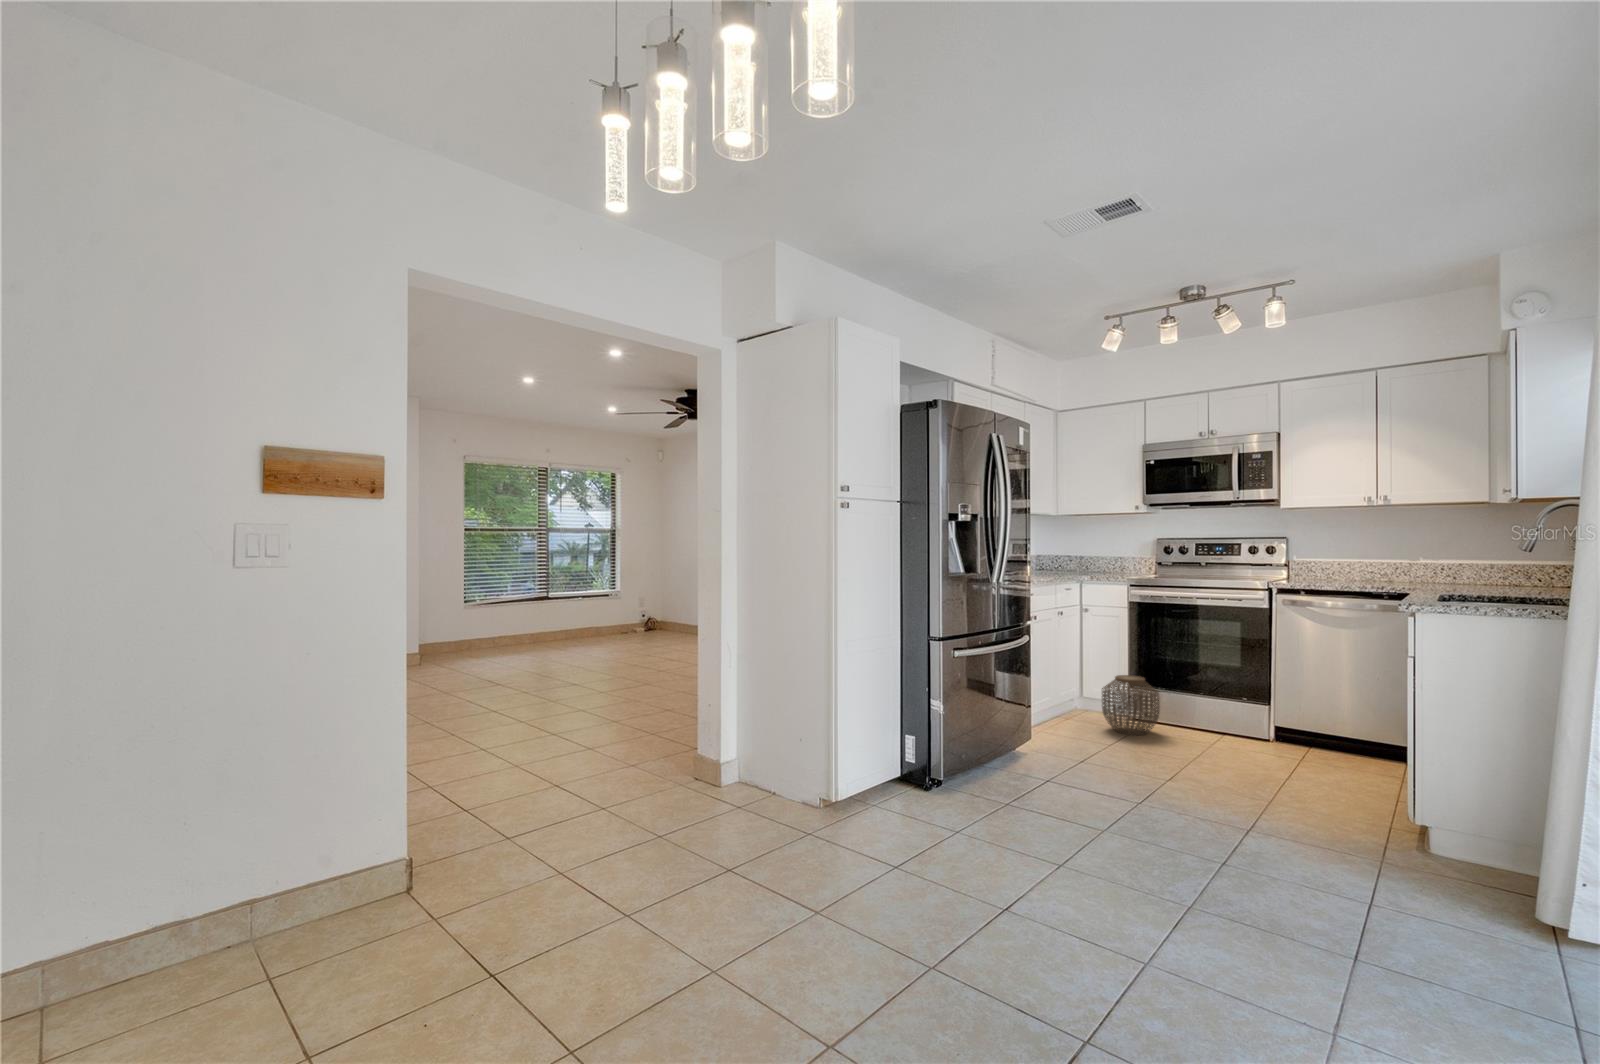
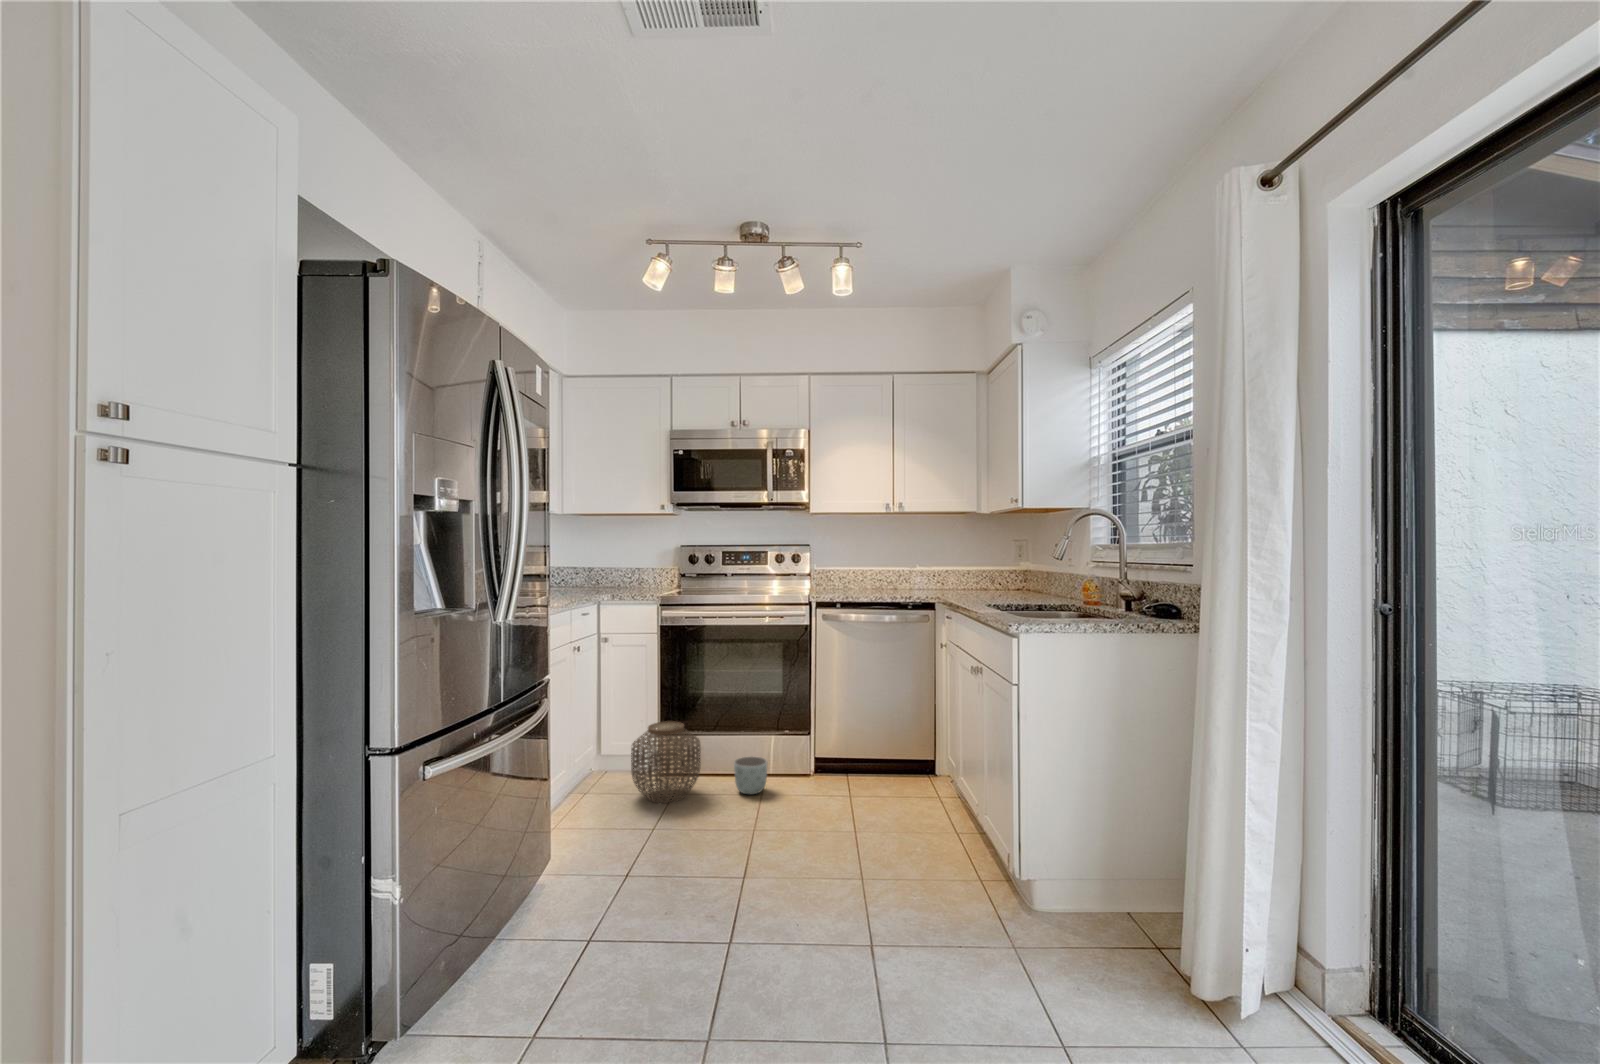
planter: none [1189,714,1221,744] -> present [734,756,767,794]

